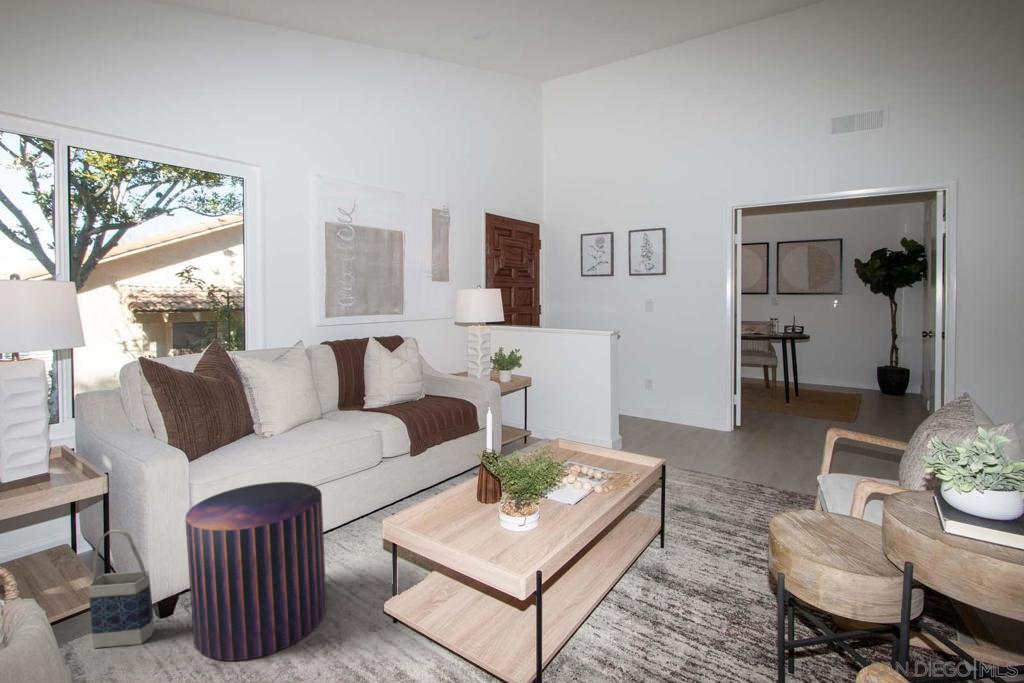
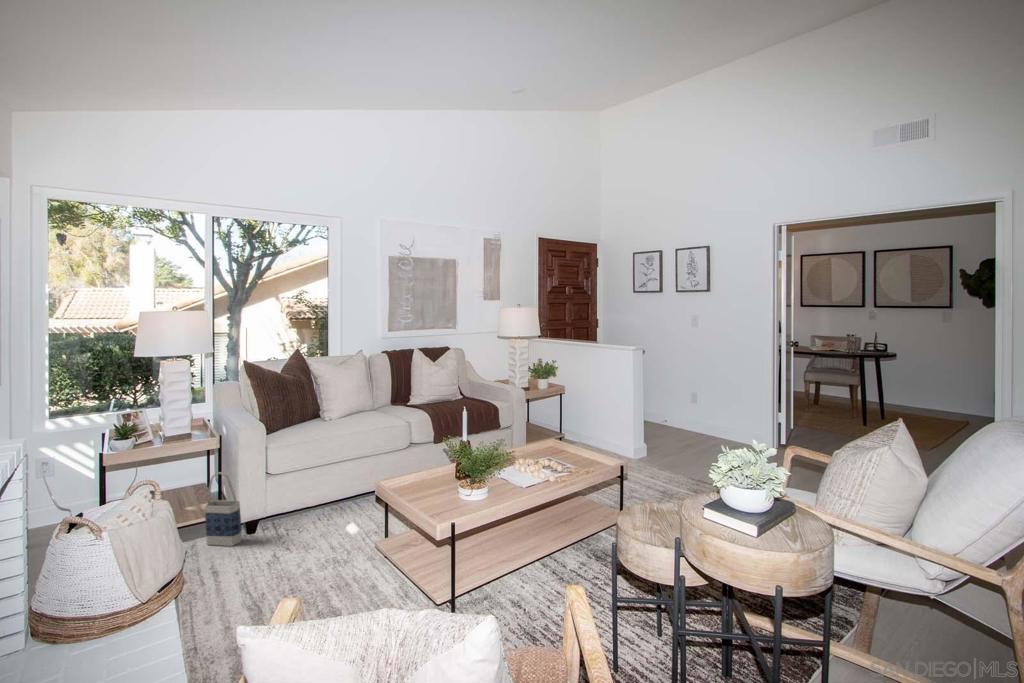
pouf: present [185,482,327,661] -> none [257,452,347,562]

